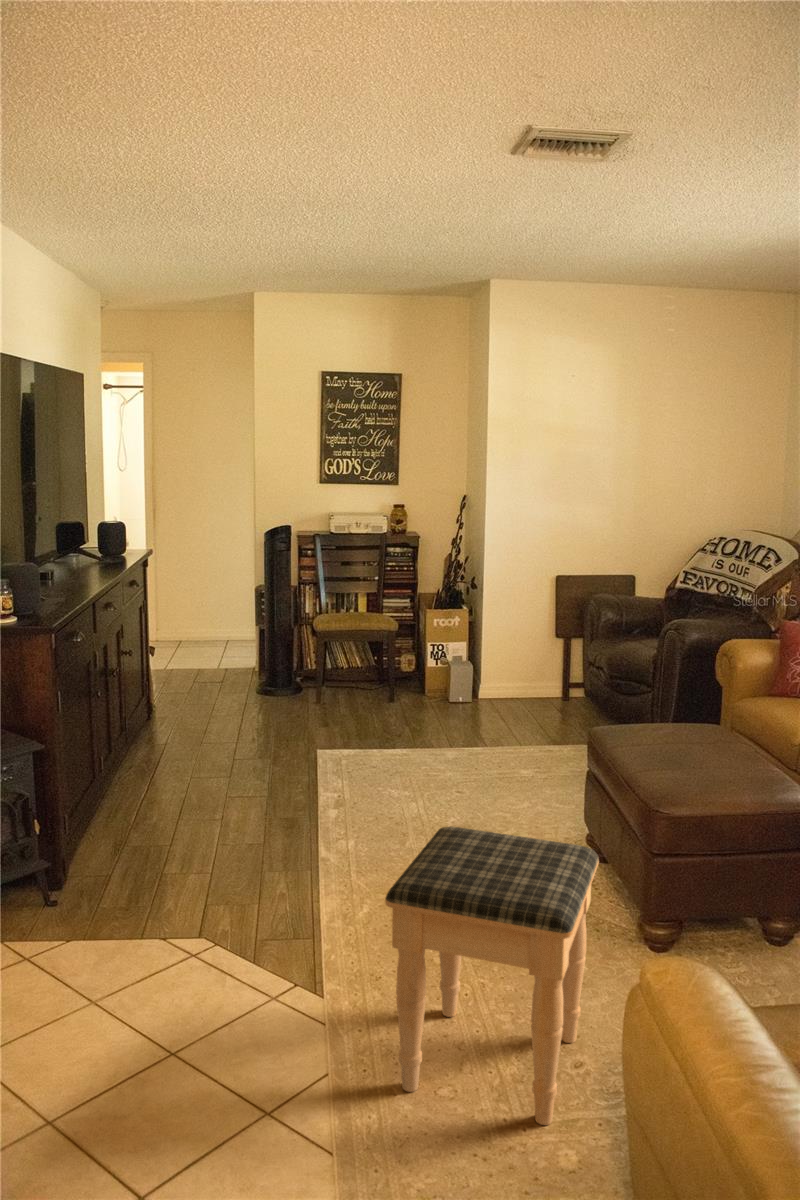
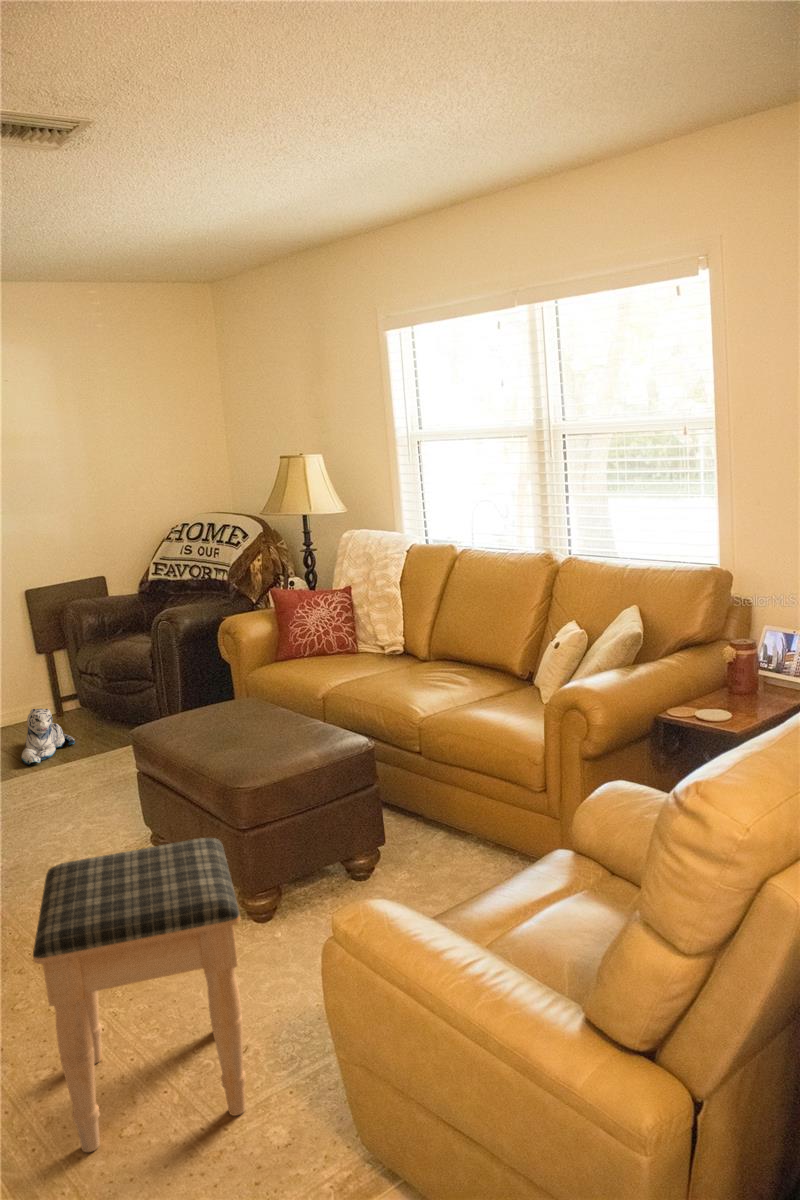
plush toy: none [520,686,571,737] -> present [21,709,75,765]

